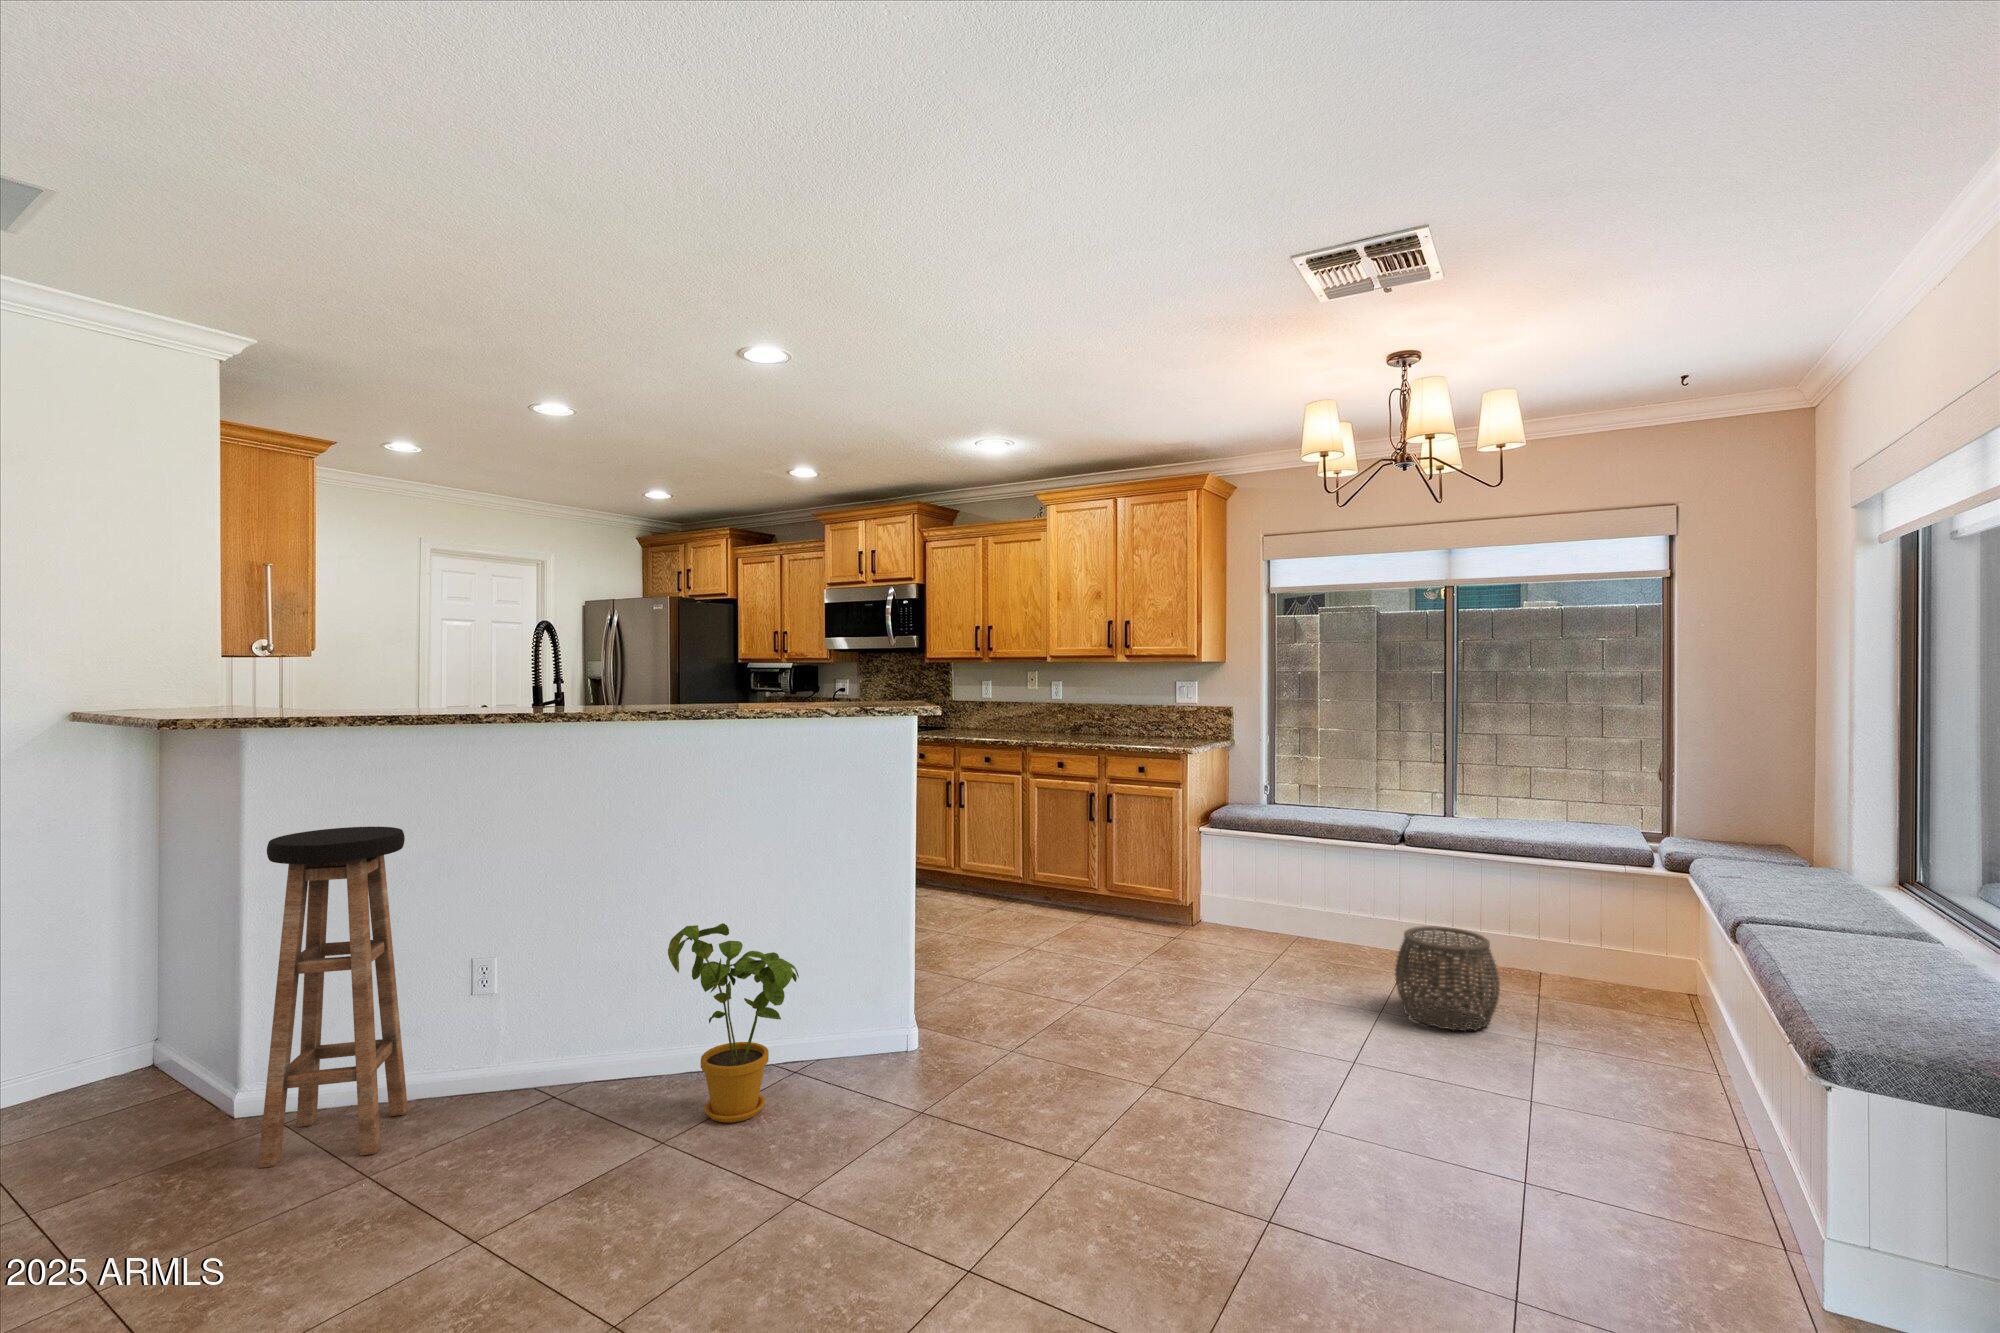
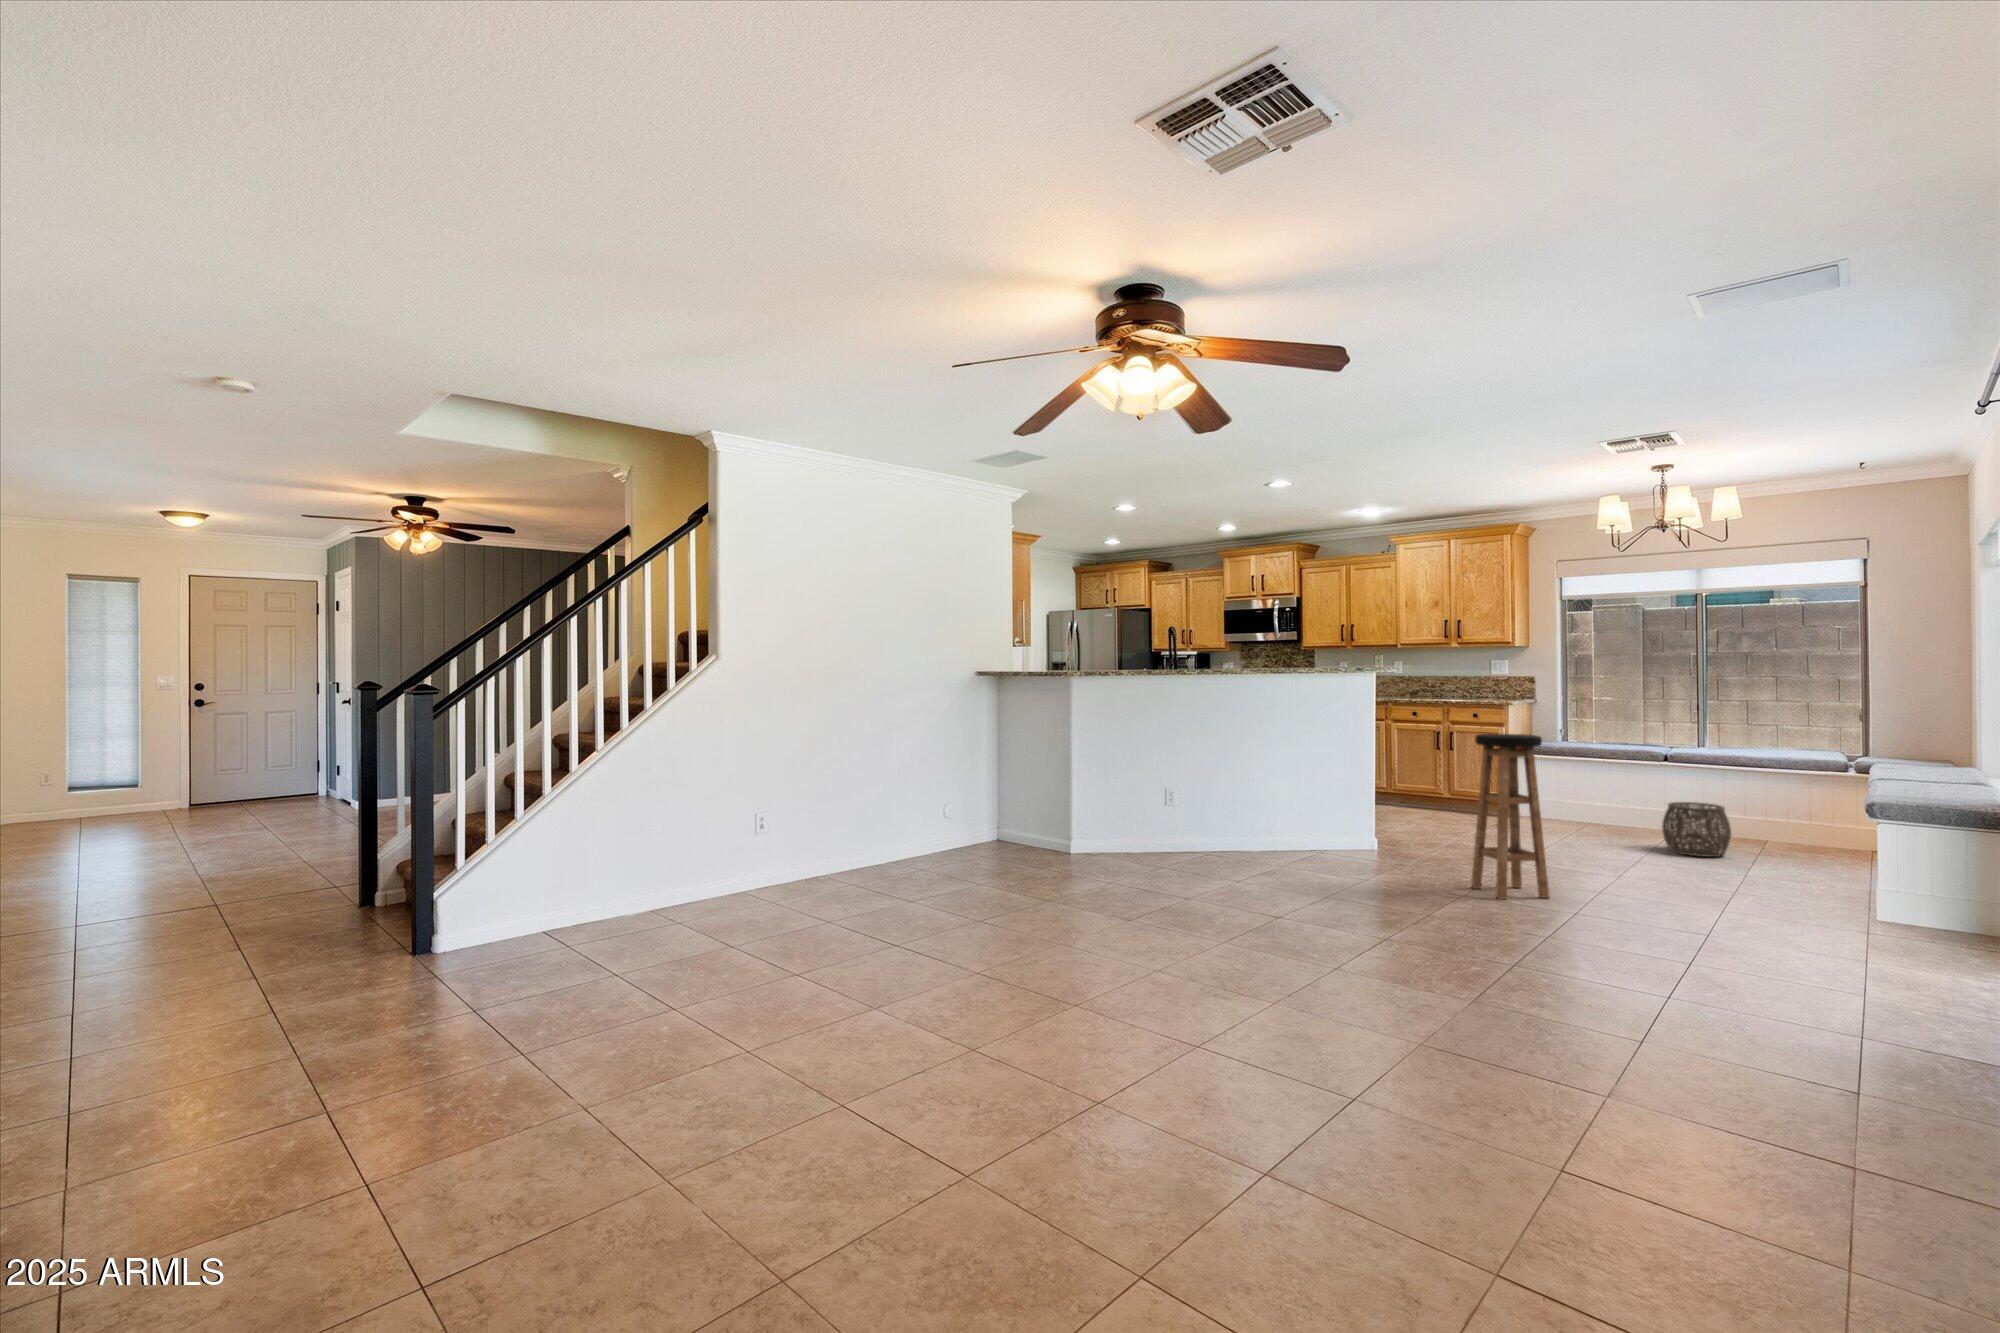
bar stool: present [258,827,408,1168] -> present [1471,734,1549,900]
house plant: present [668,923,799,1123] -> none [1274,769,1341,864]

